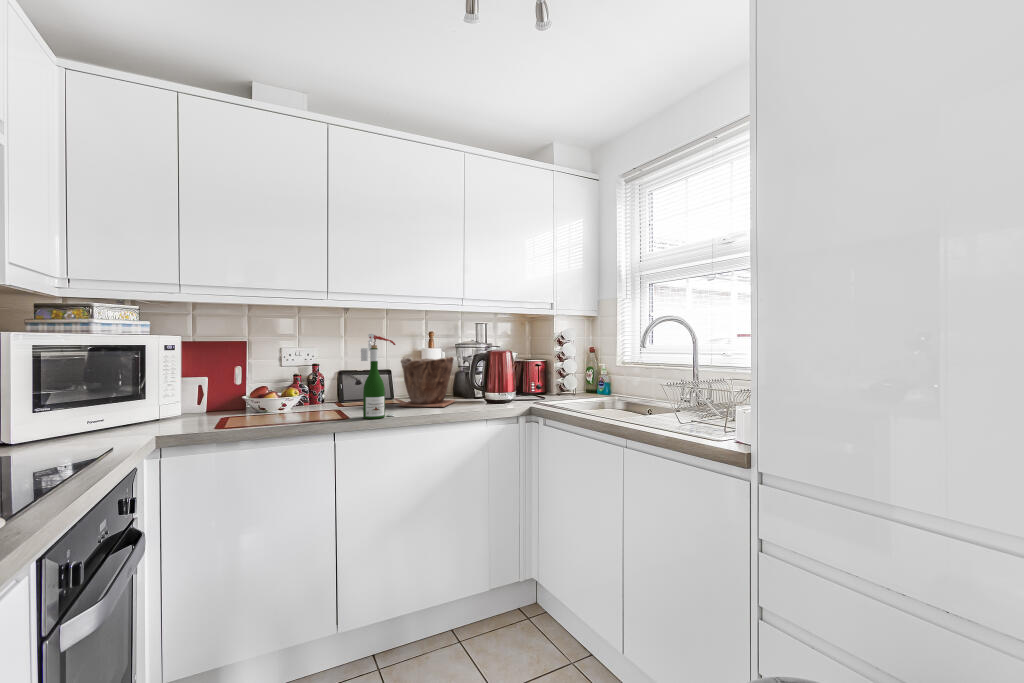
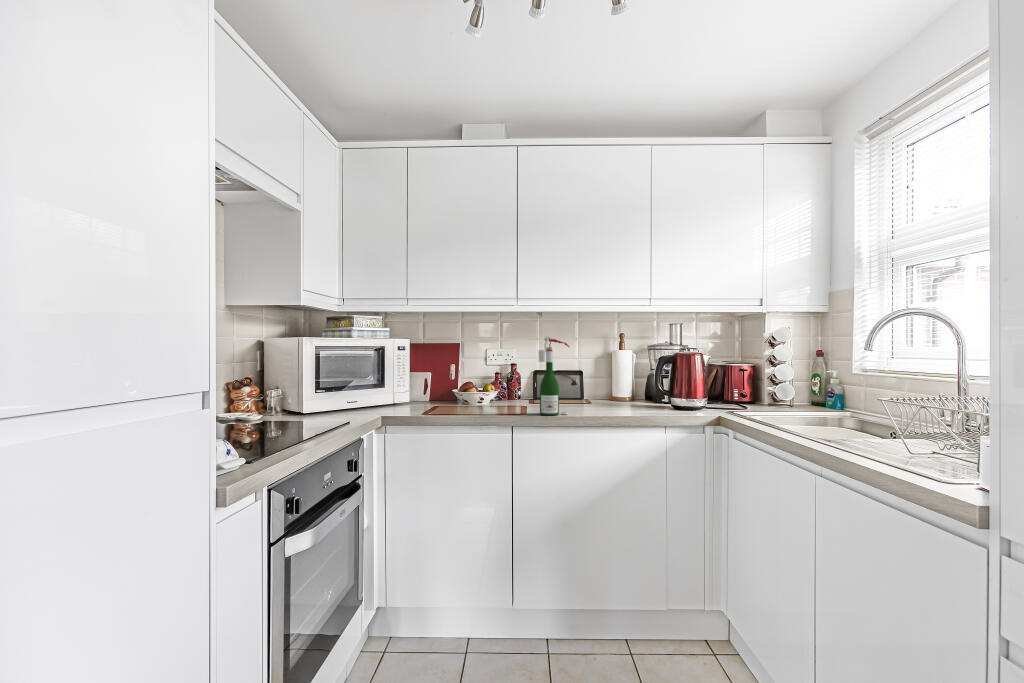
plant pot: present [399,356,455,407] -> none [581,359,642,410]

